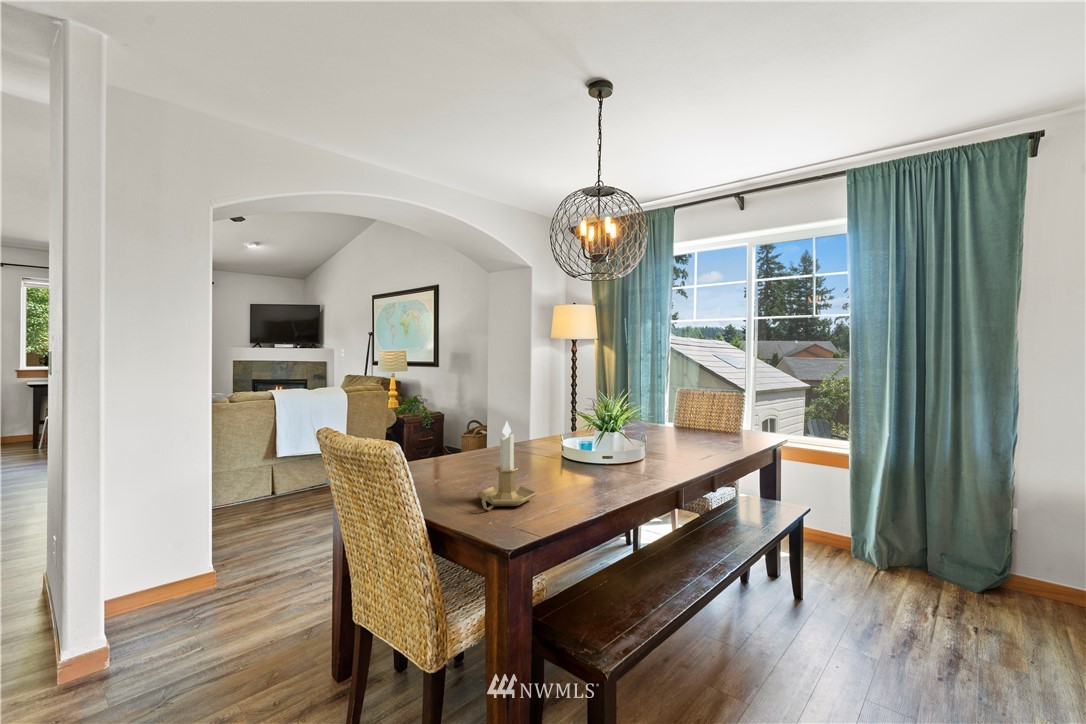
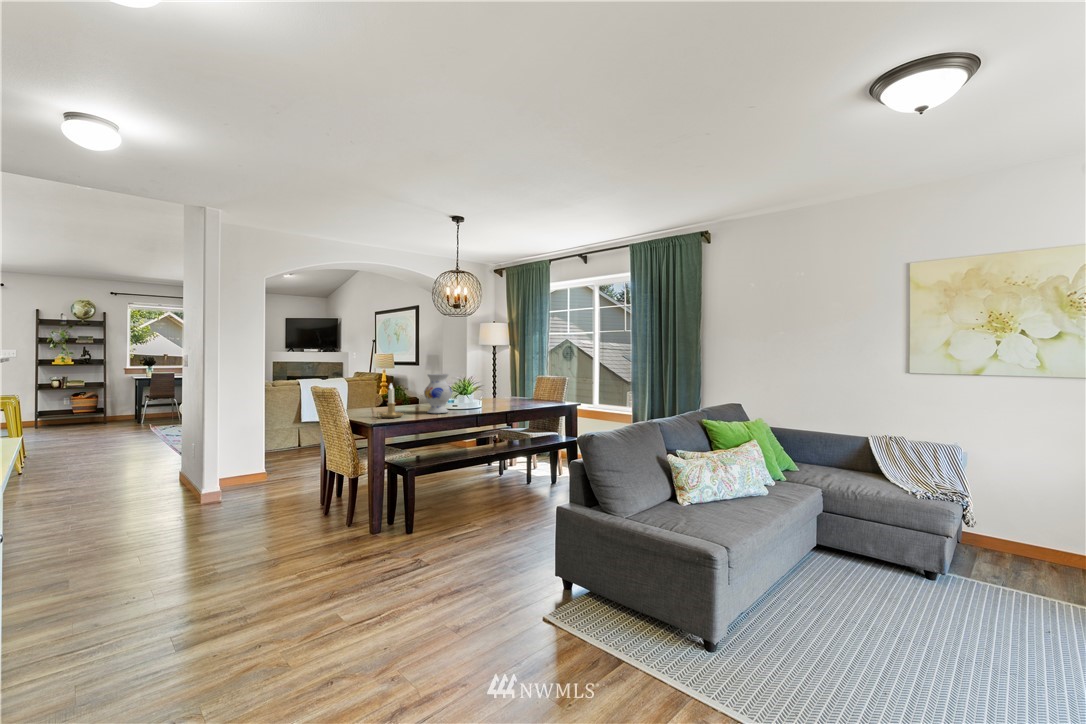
vase: none [560,395,618,484] -> present [424,374,452,413]

